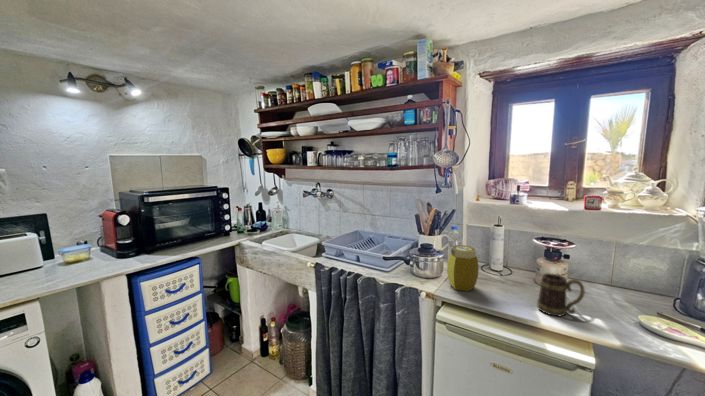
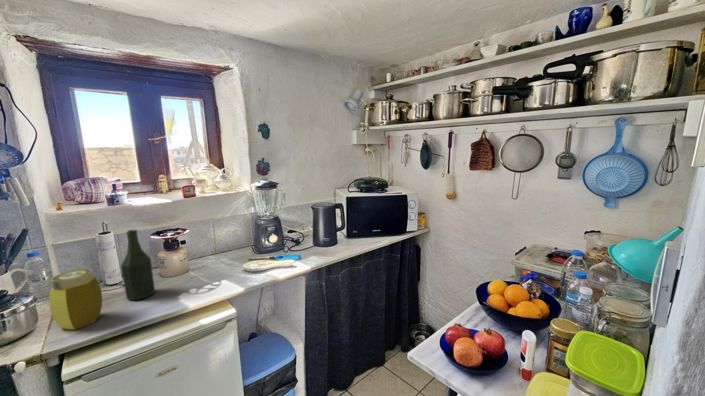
bottle: none [497,227,525,293] -> present [121,230,155,300]
mug: present [537,273,585,316] -> none [177,257,212,298]

